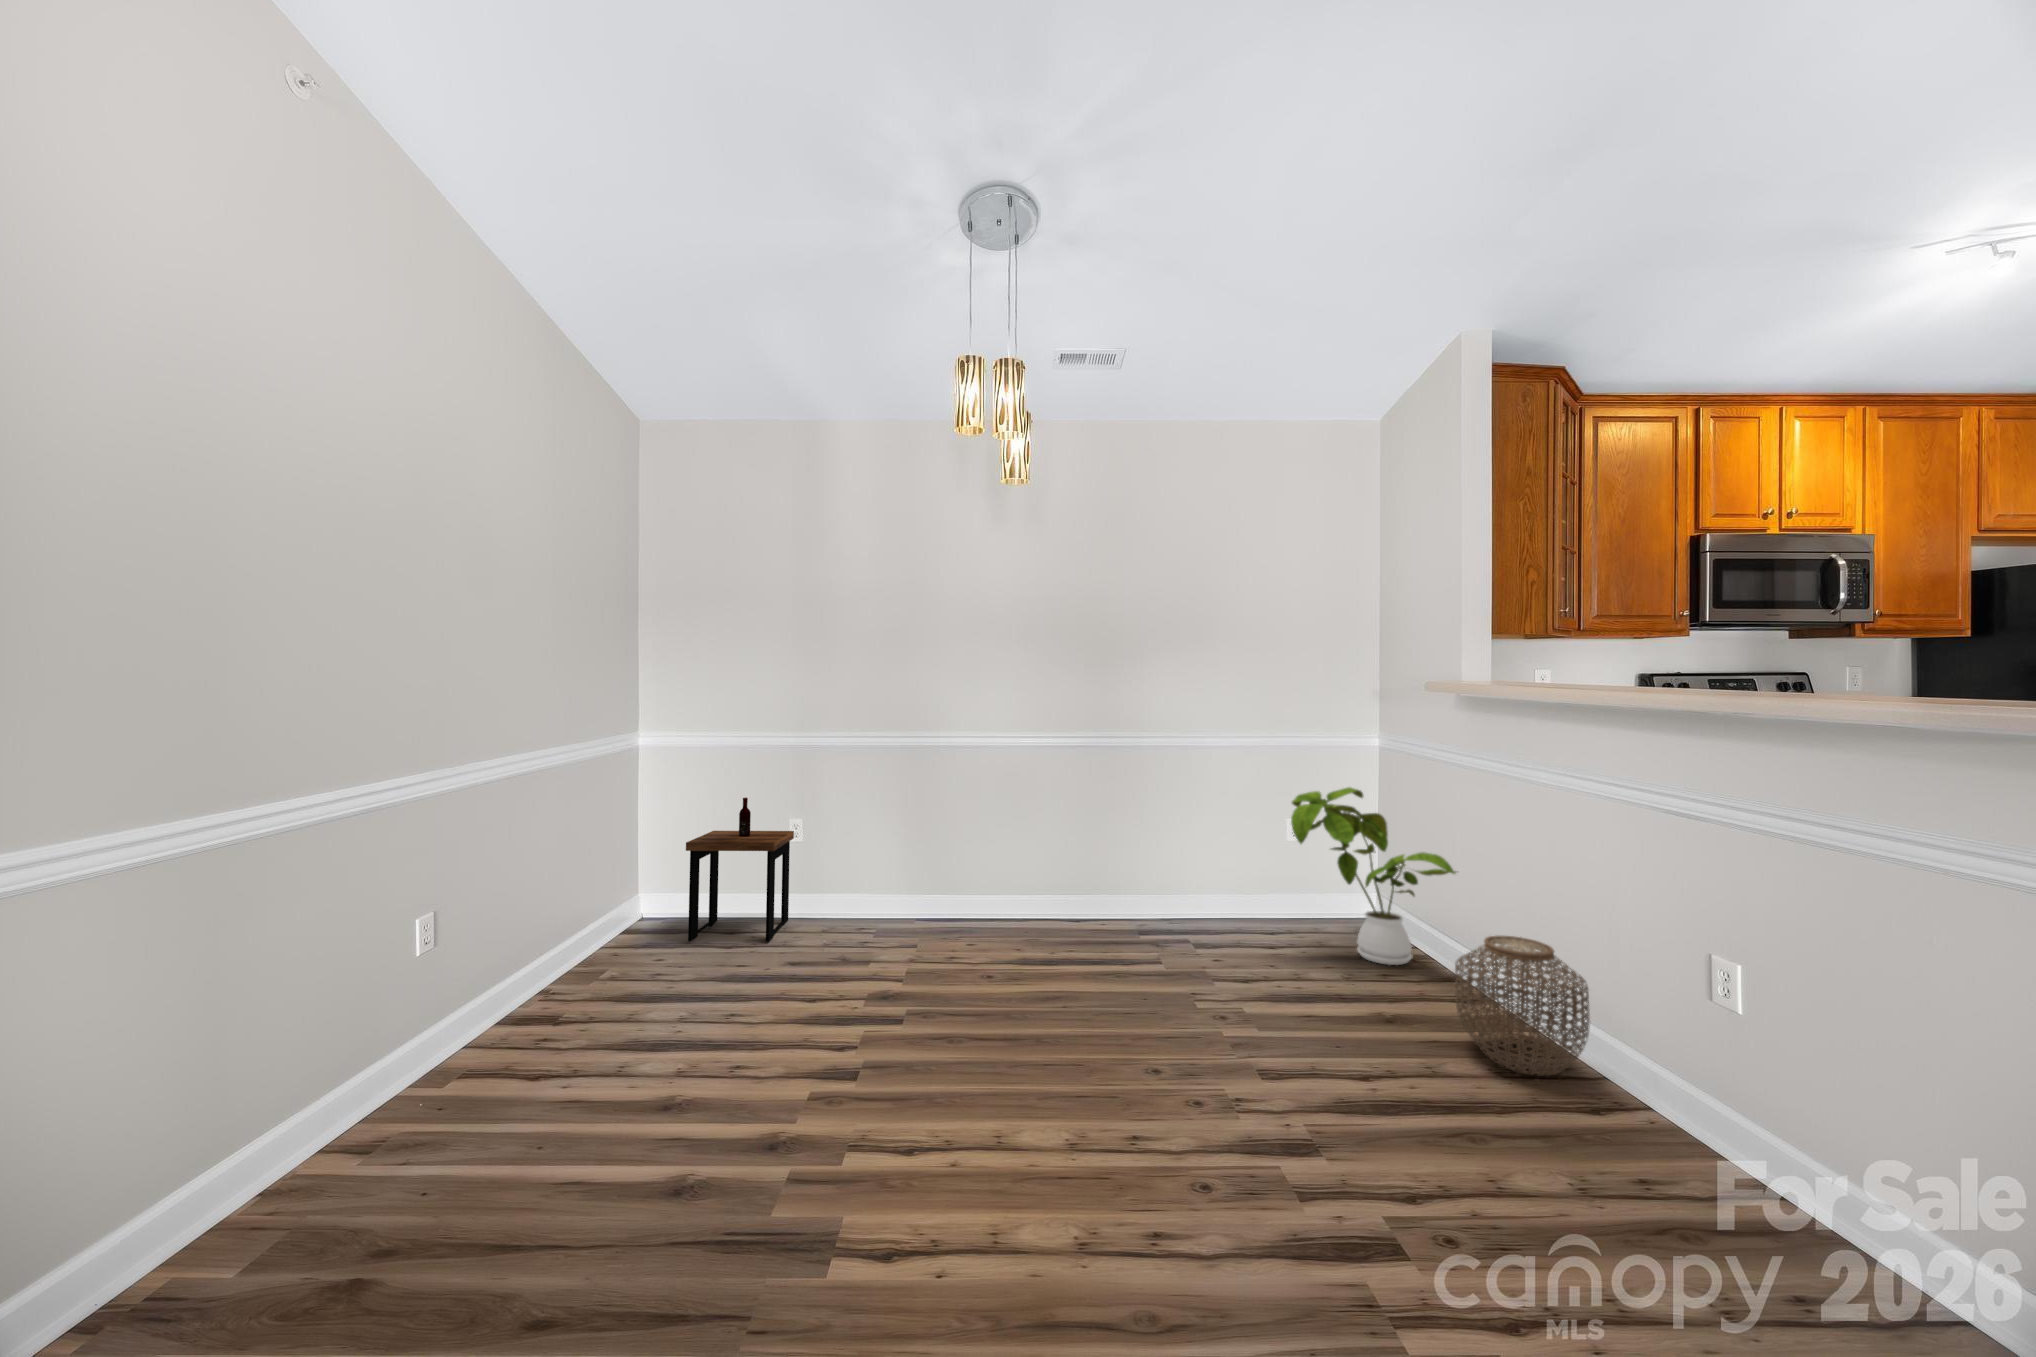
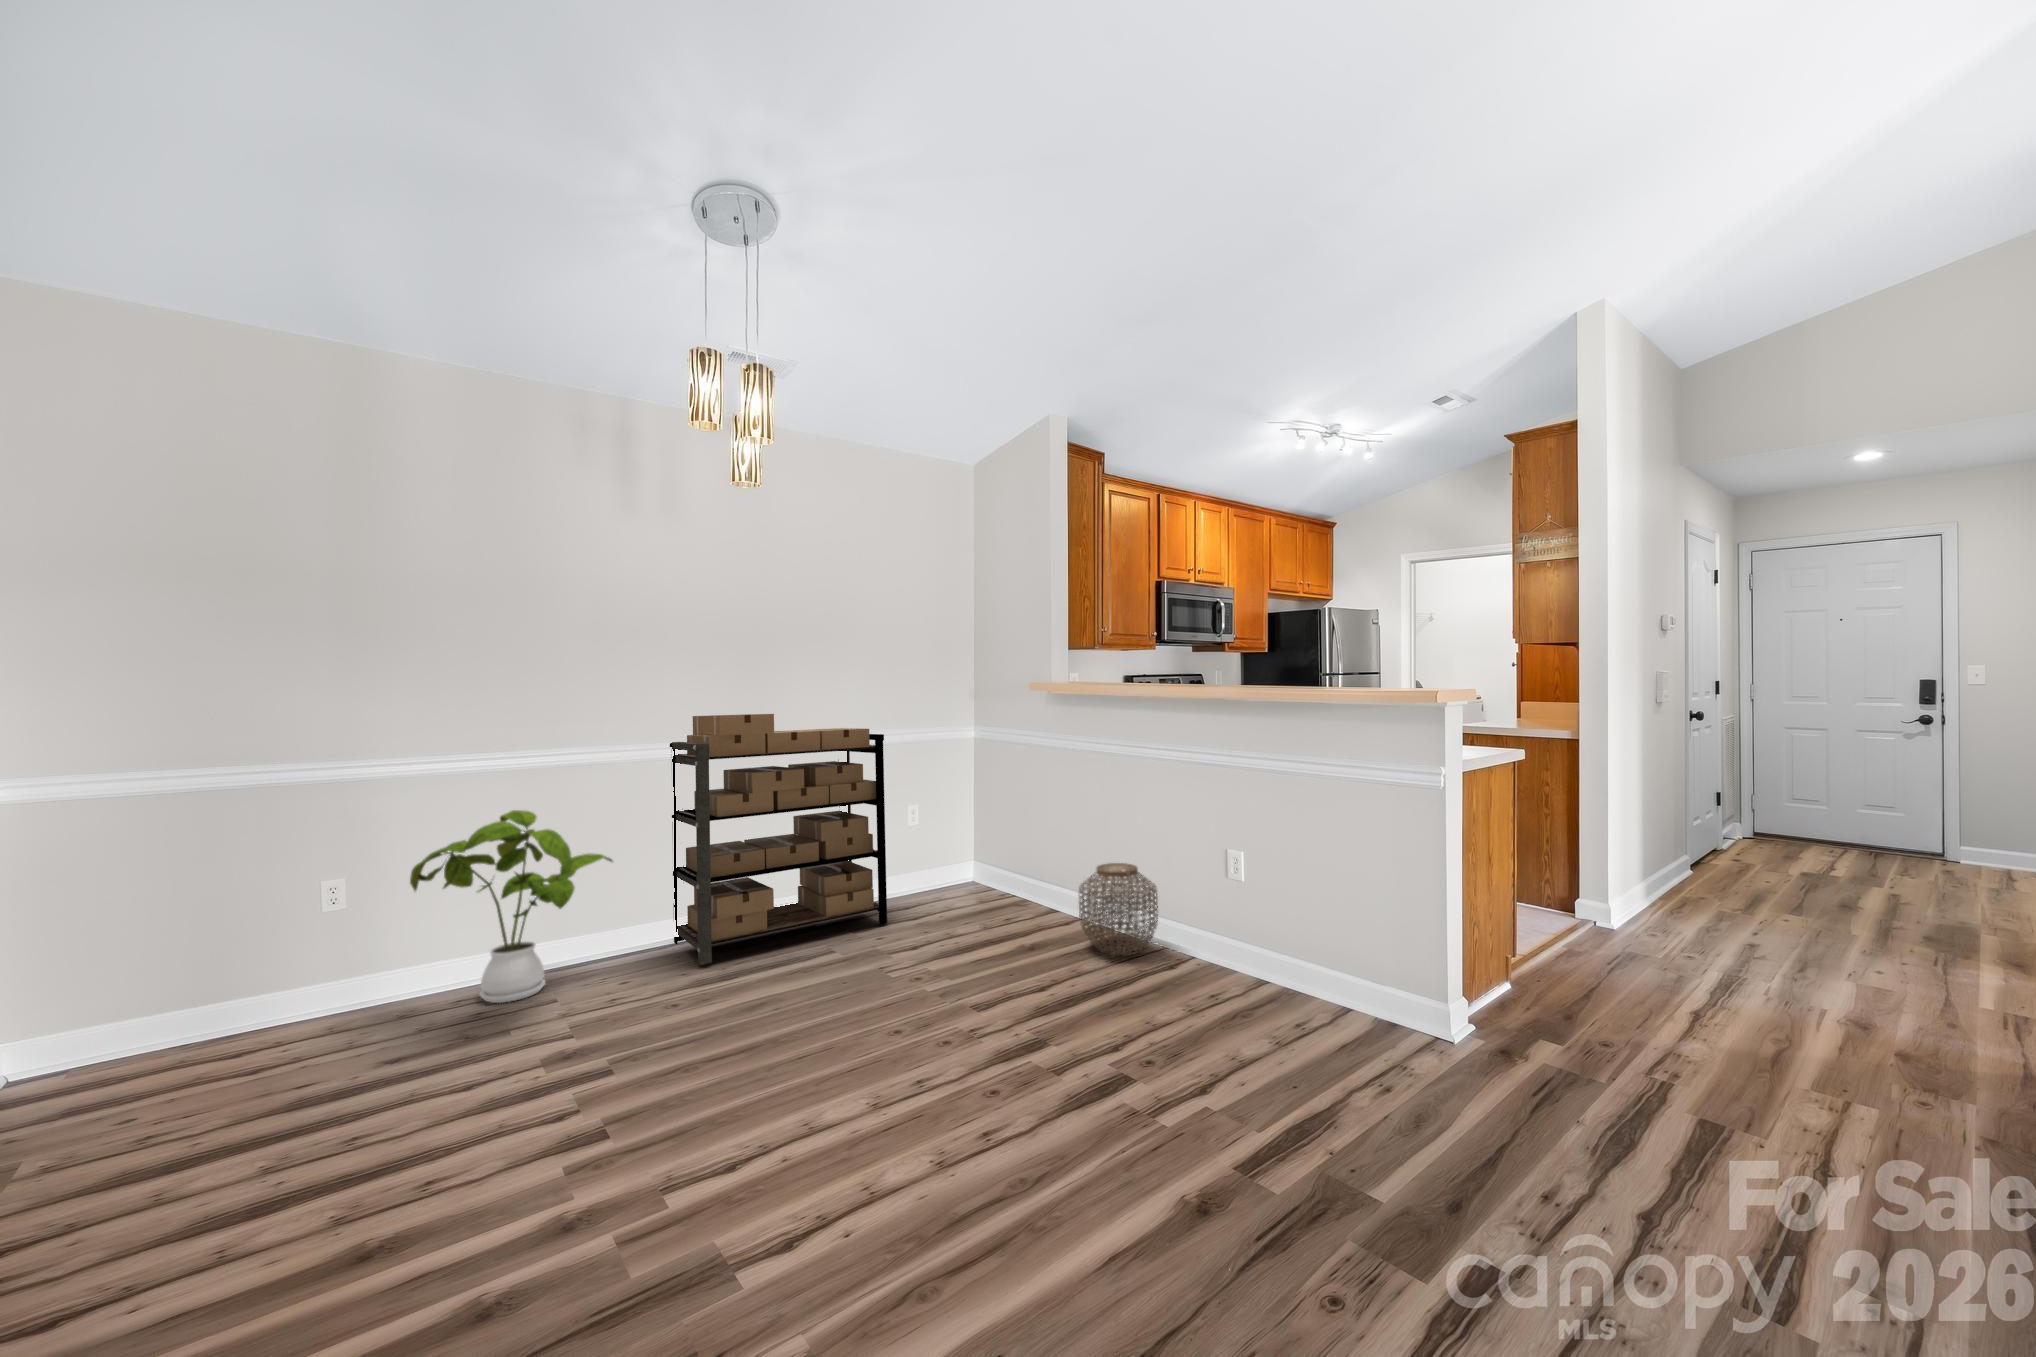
shelving unit: none [1031,709,1232,947] -> present [670,714,887,965]
house plant: present [1291,787,1456,965] -> present [410,810,612,1003]
side table: present [686,798,794,942] -> none [148,859,329,1088]

